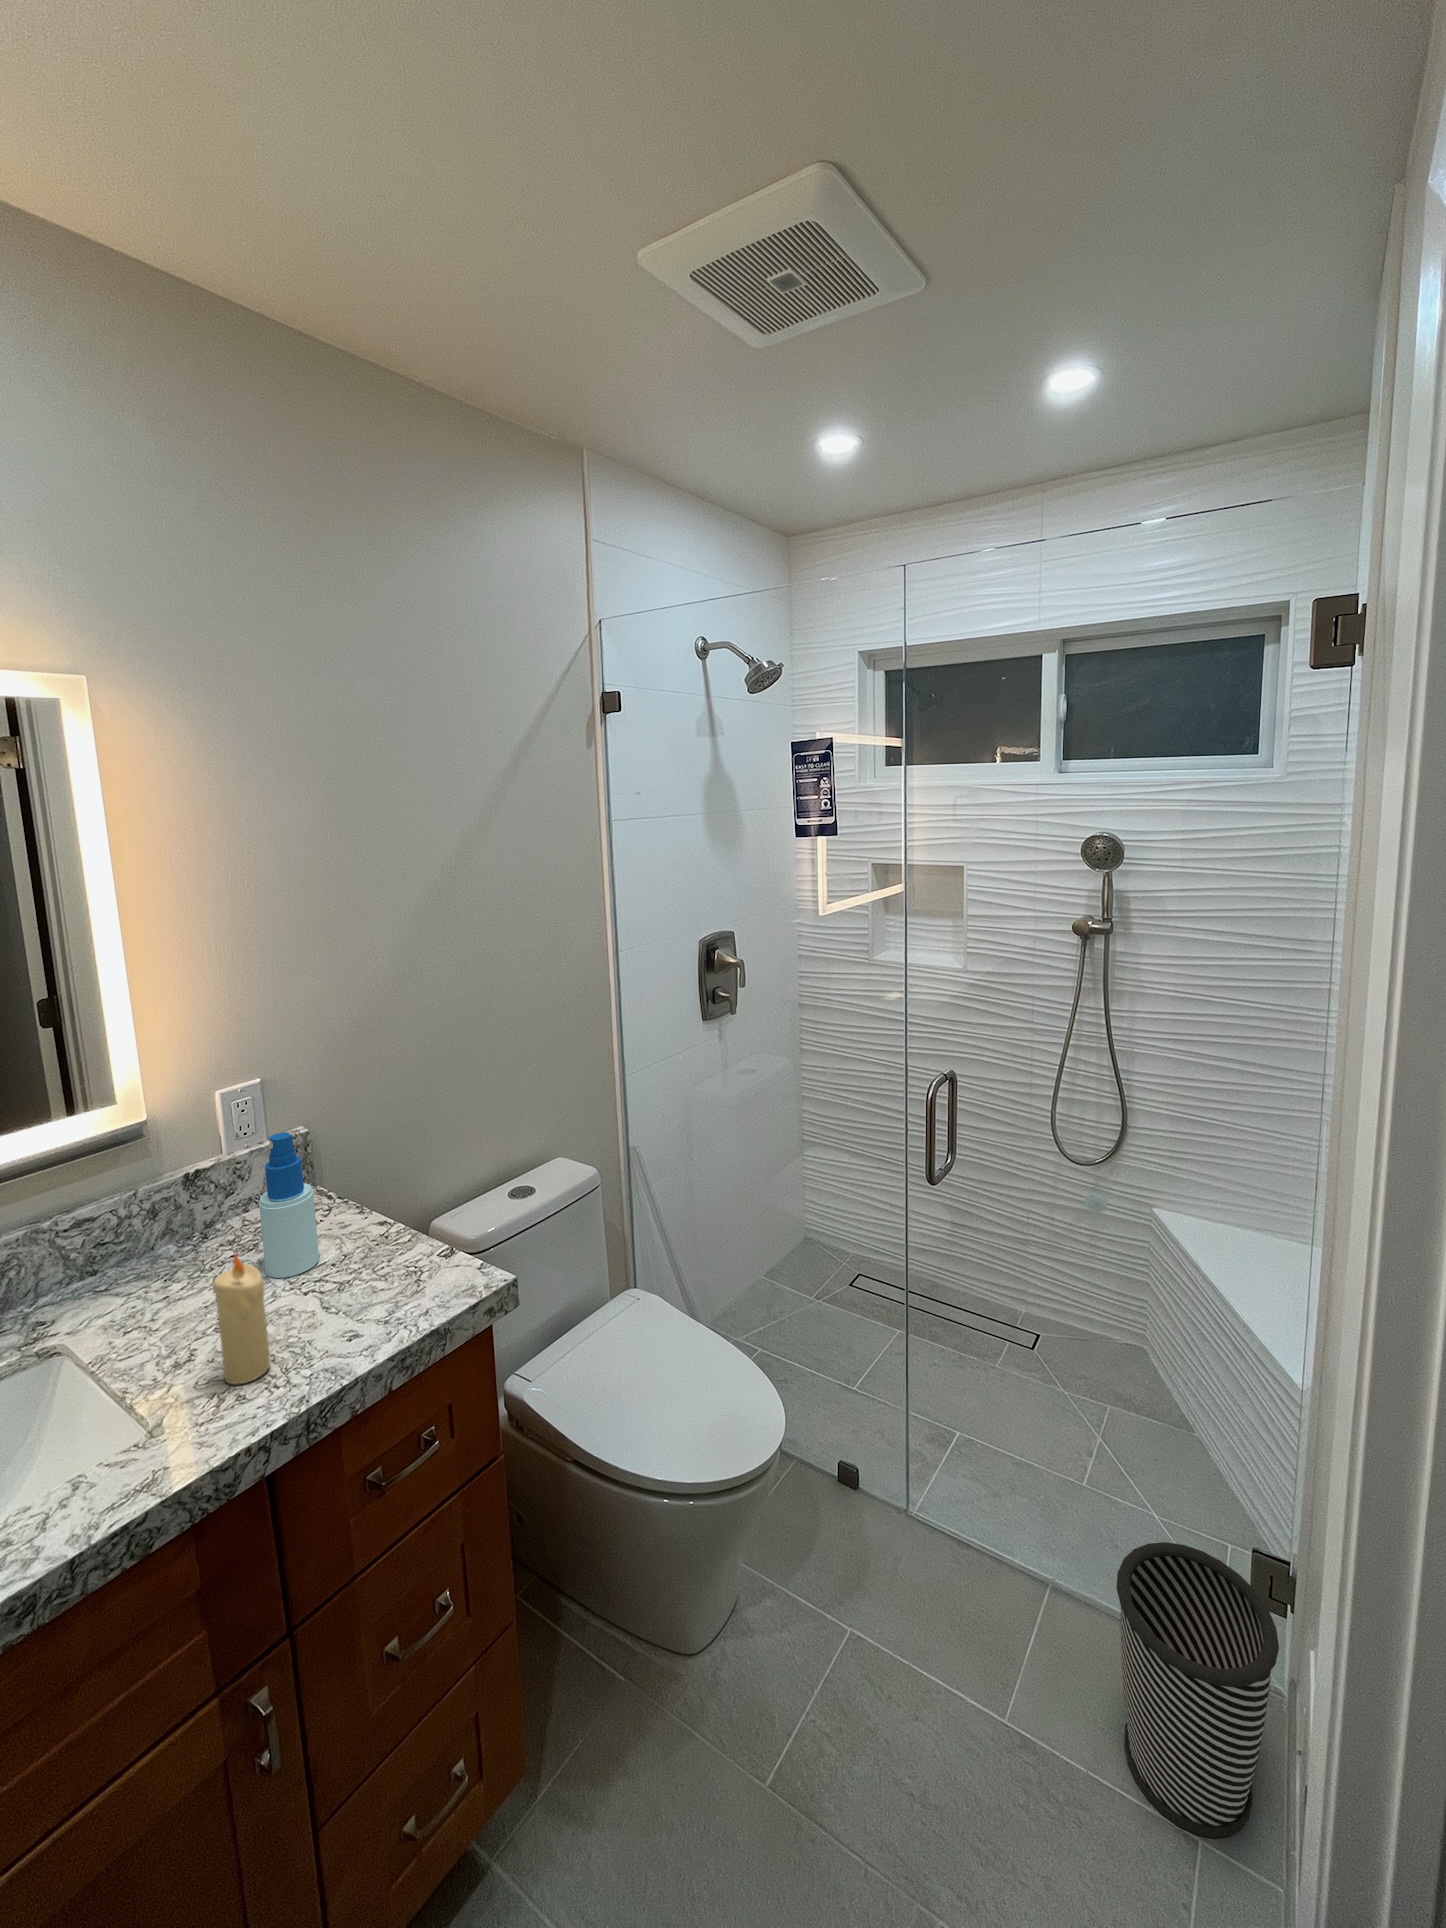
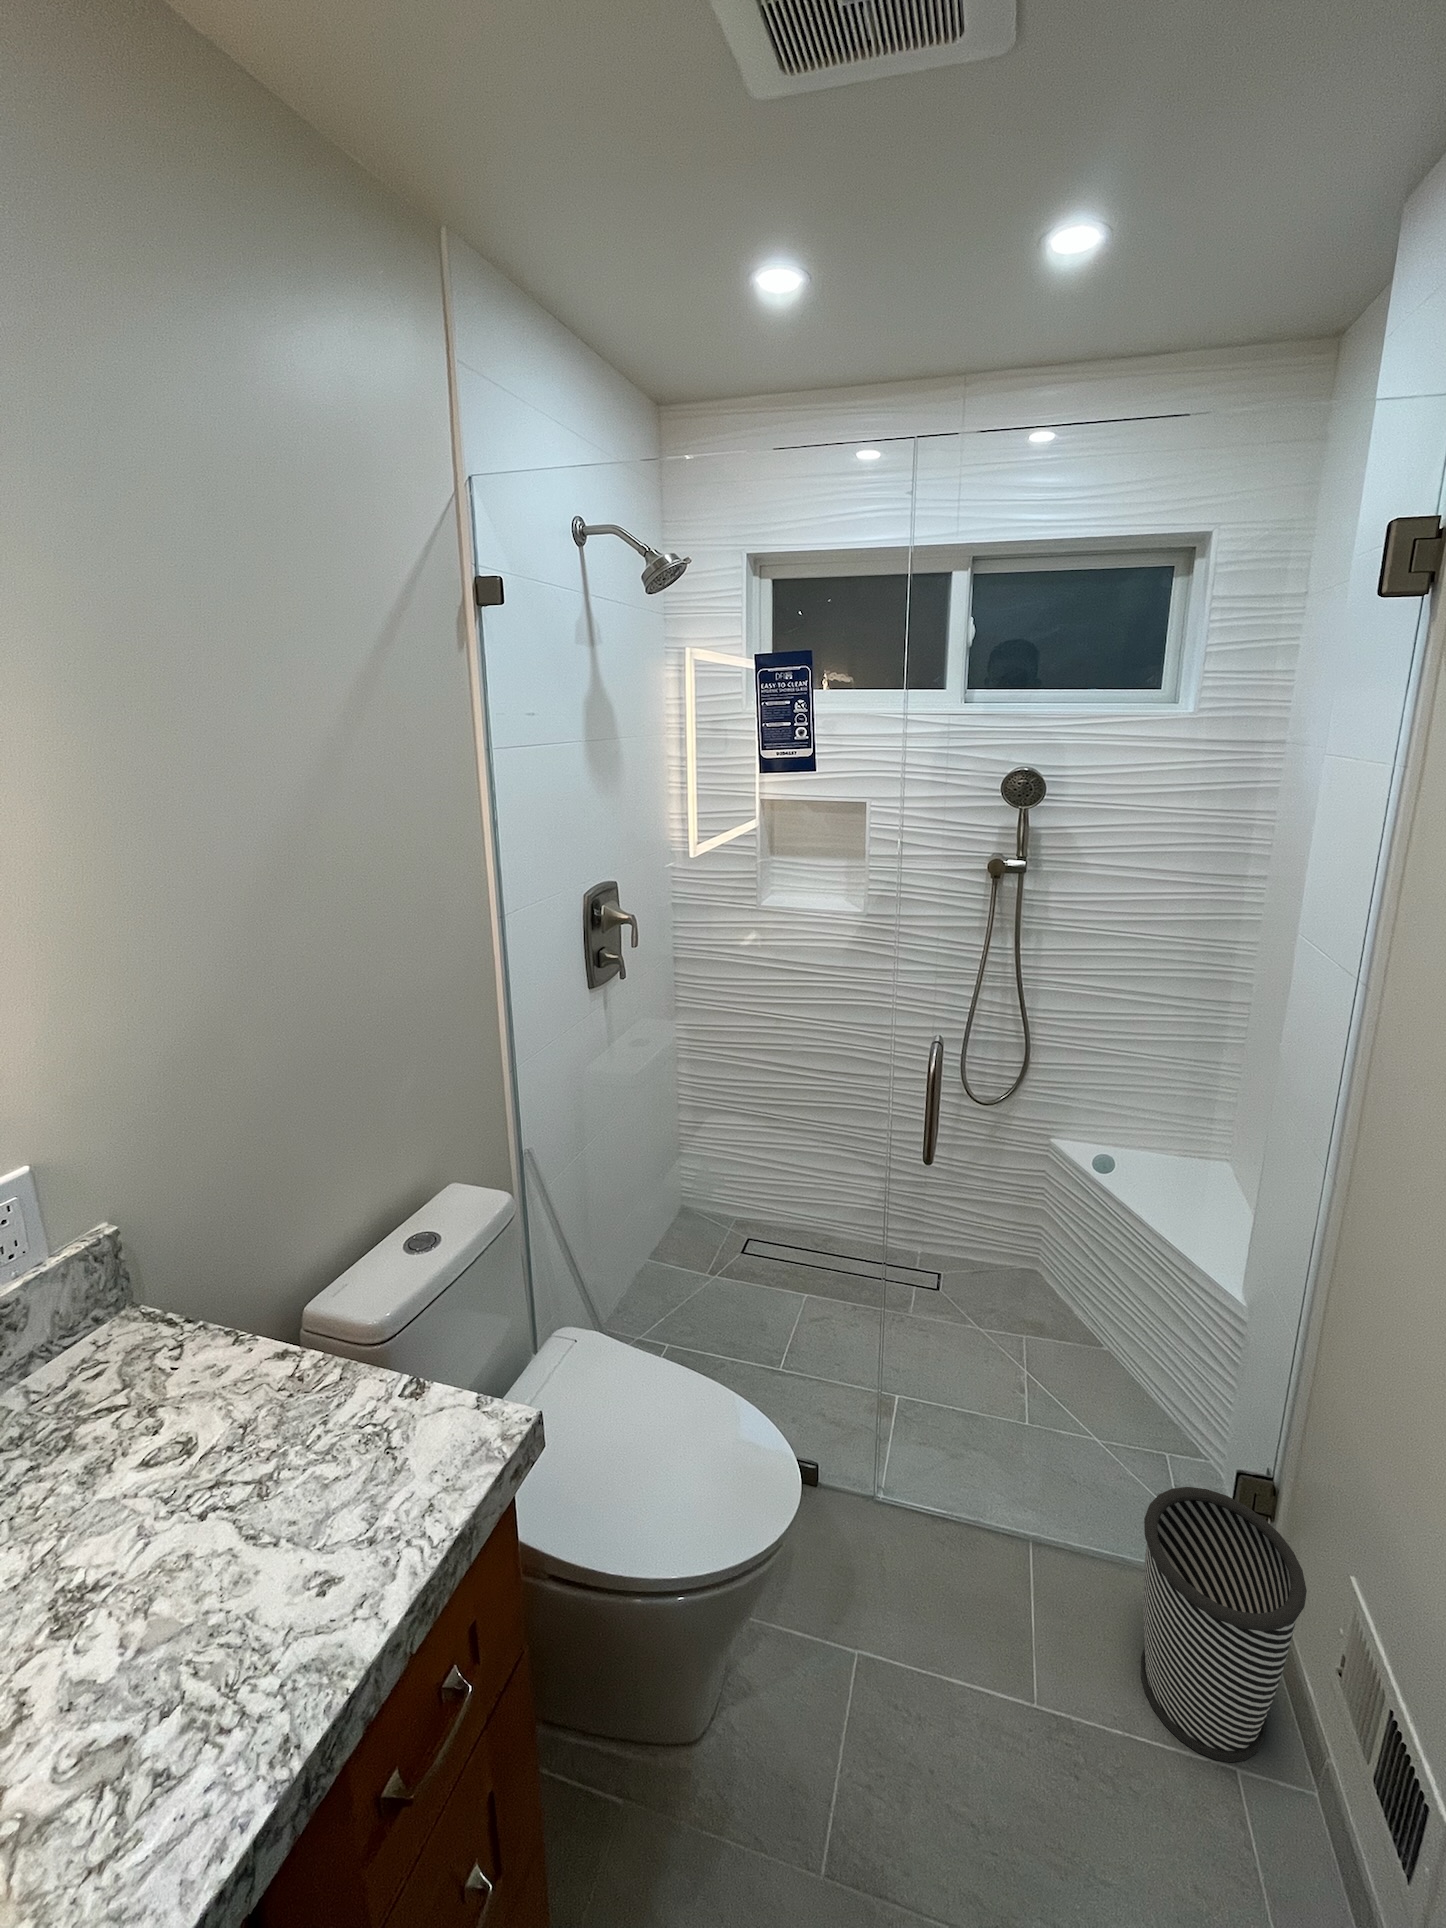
spray bottle: present [259,1132,319,1278] -> none [86,1265,197,1496]
candle: present [213,1254,270,1385] -> none [83,1538,198,1753]

